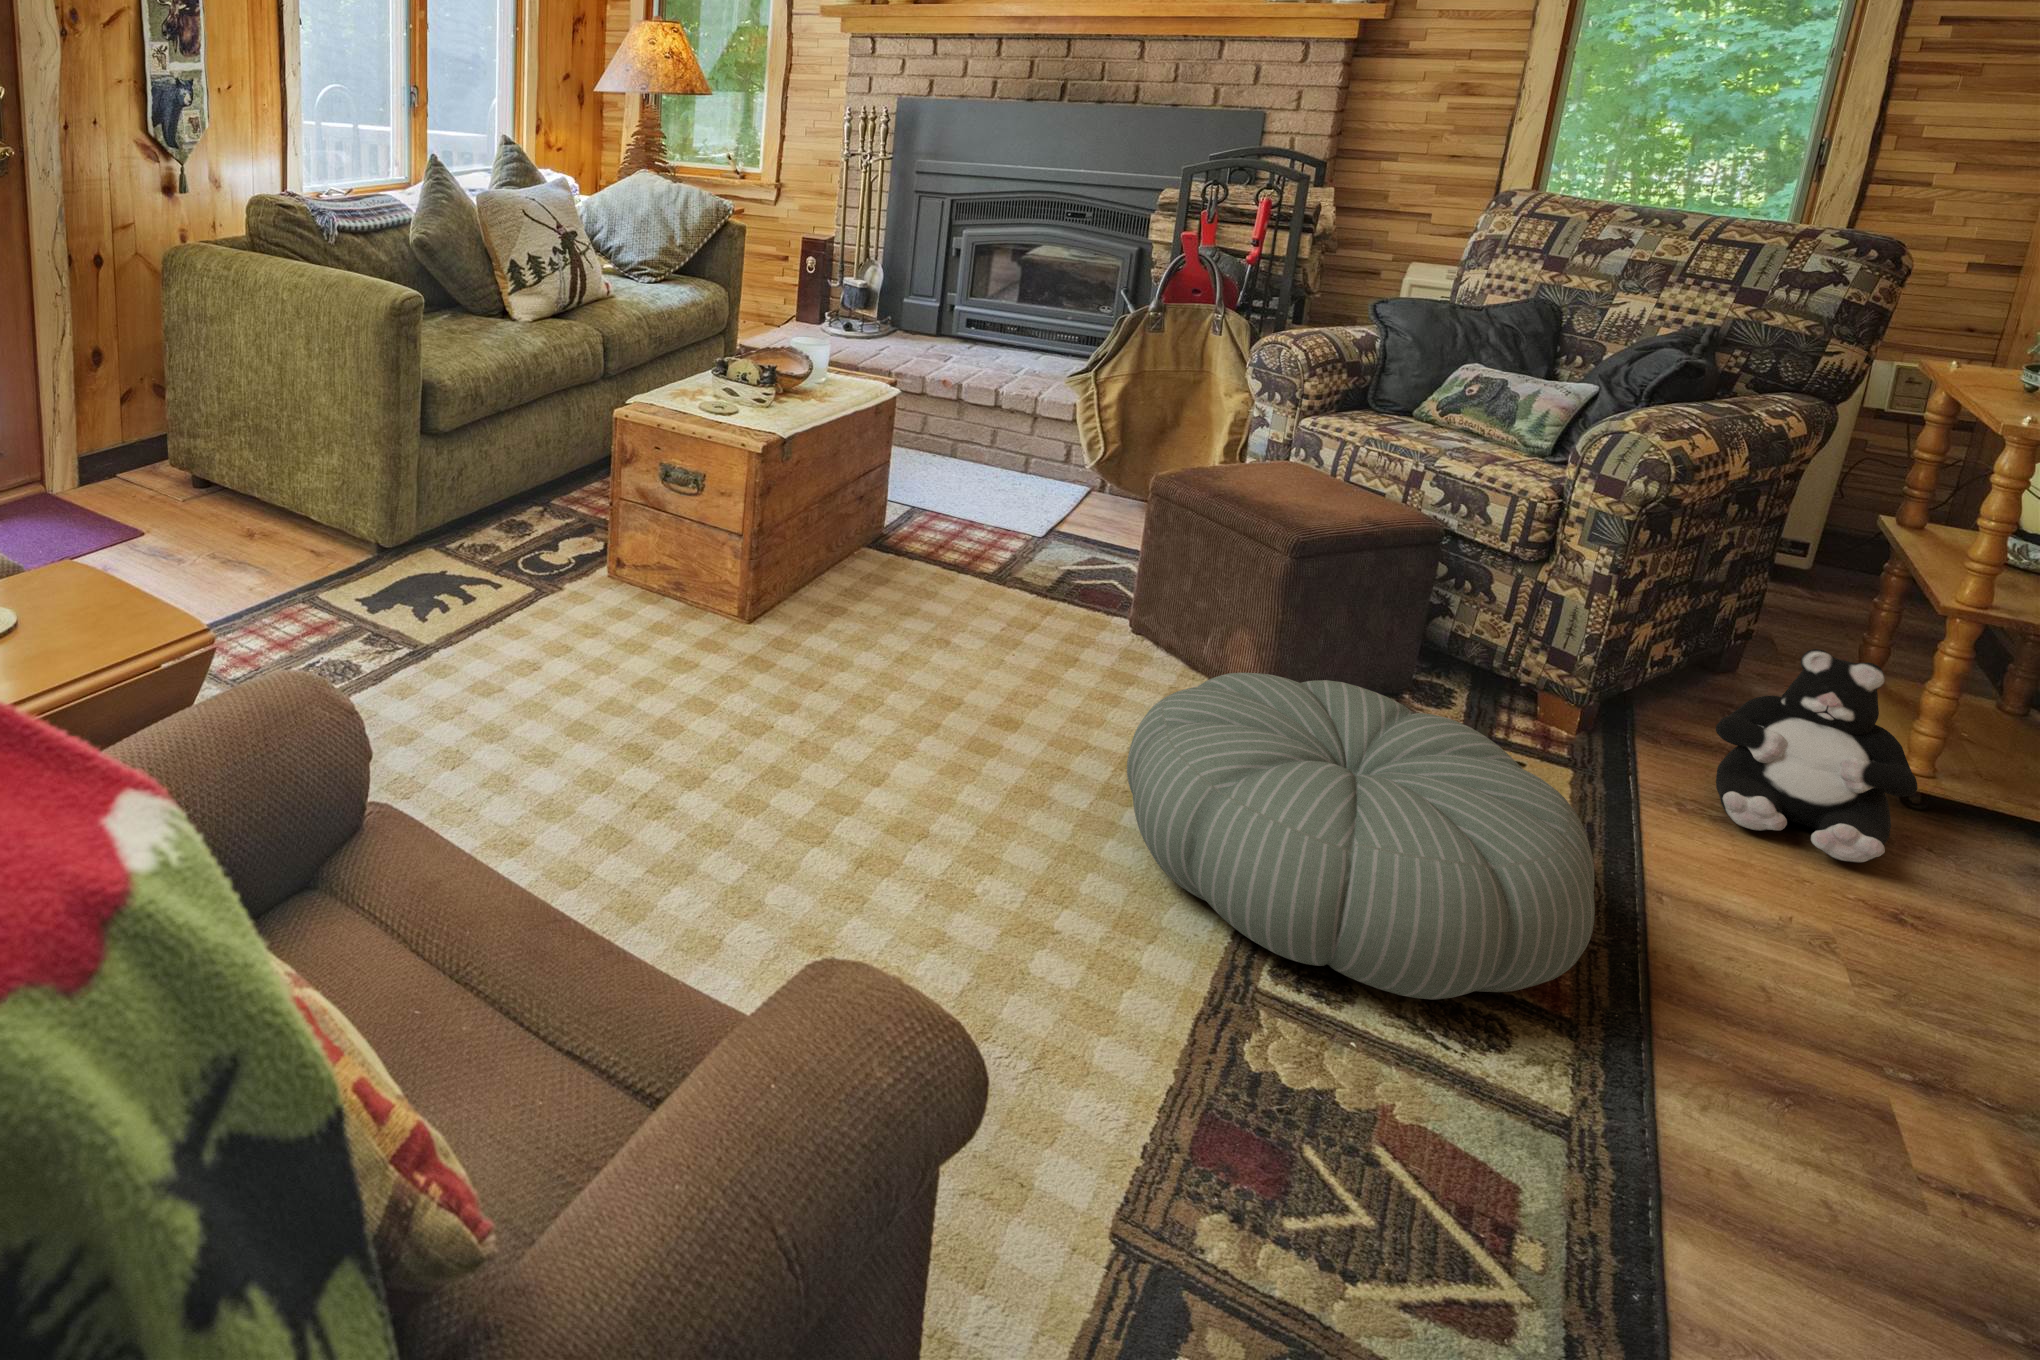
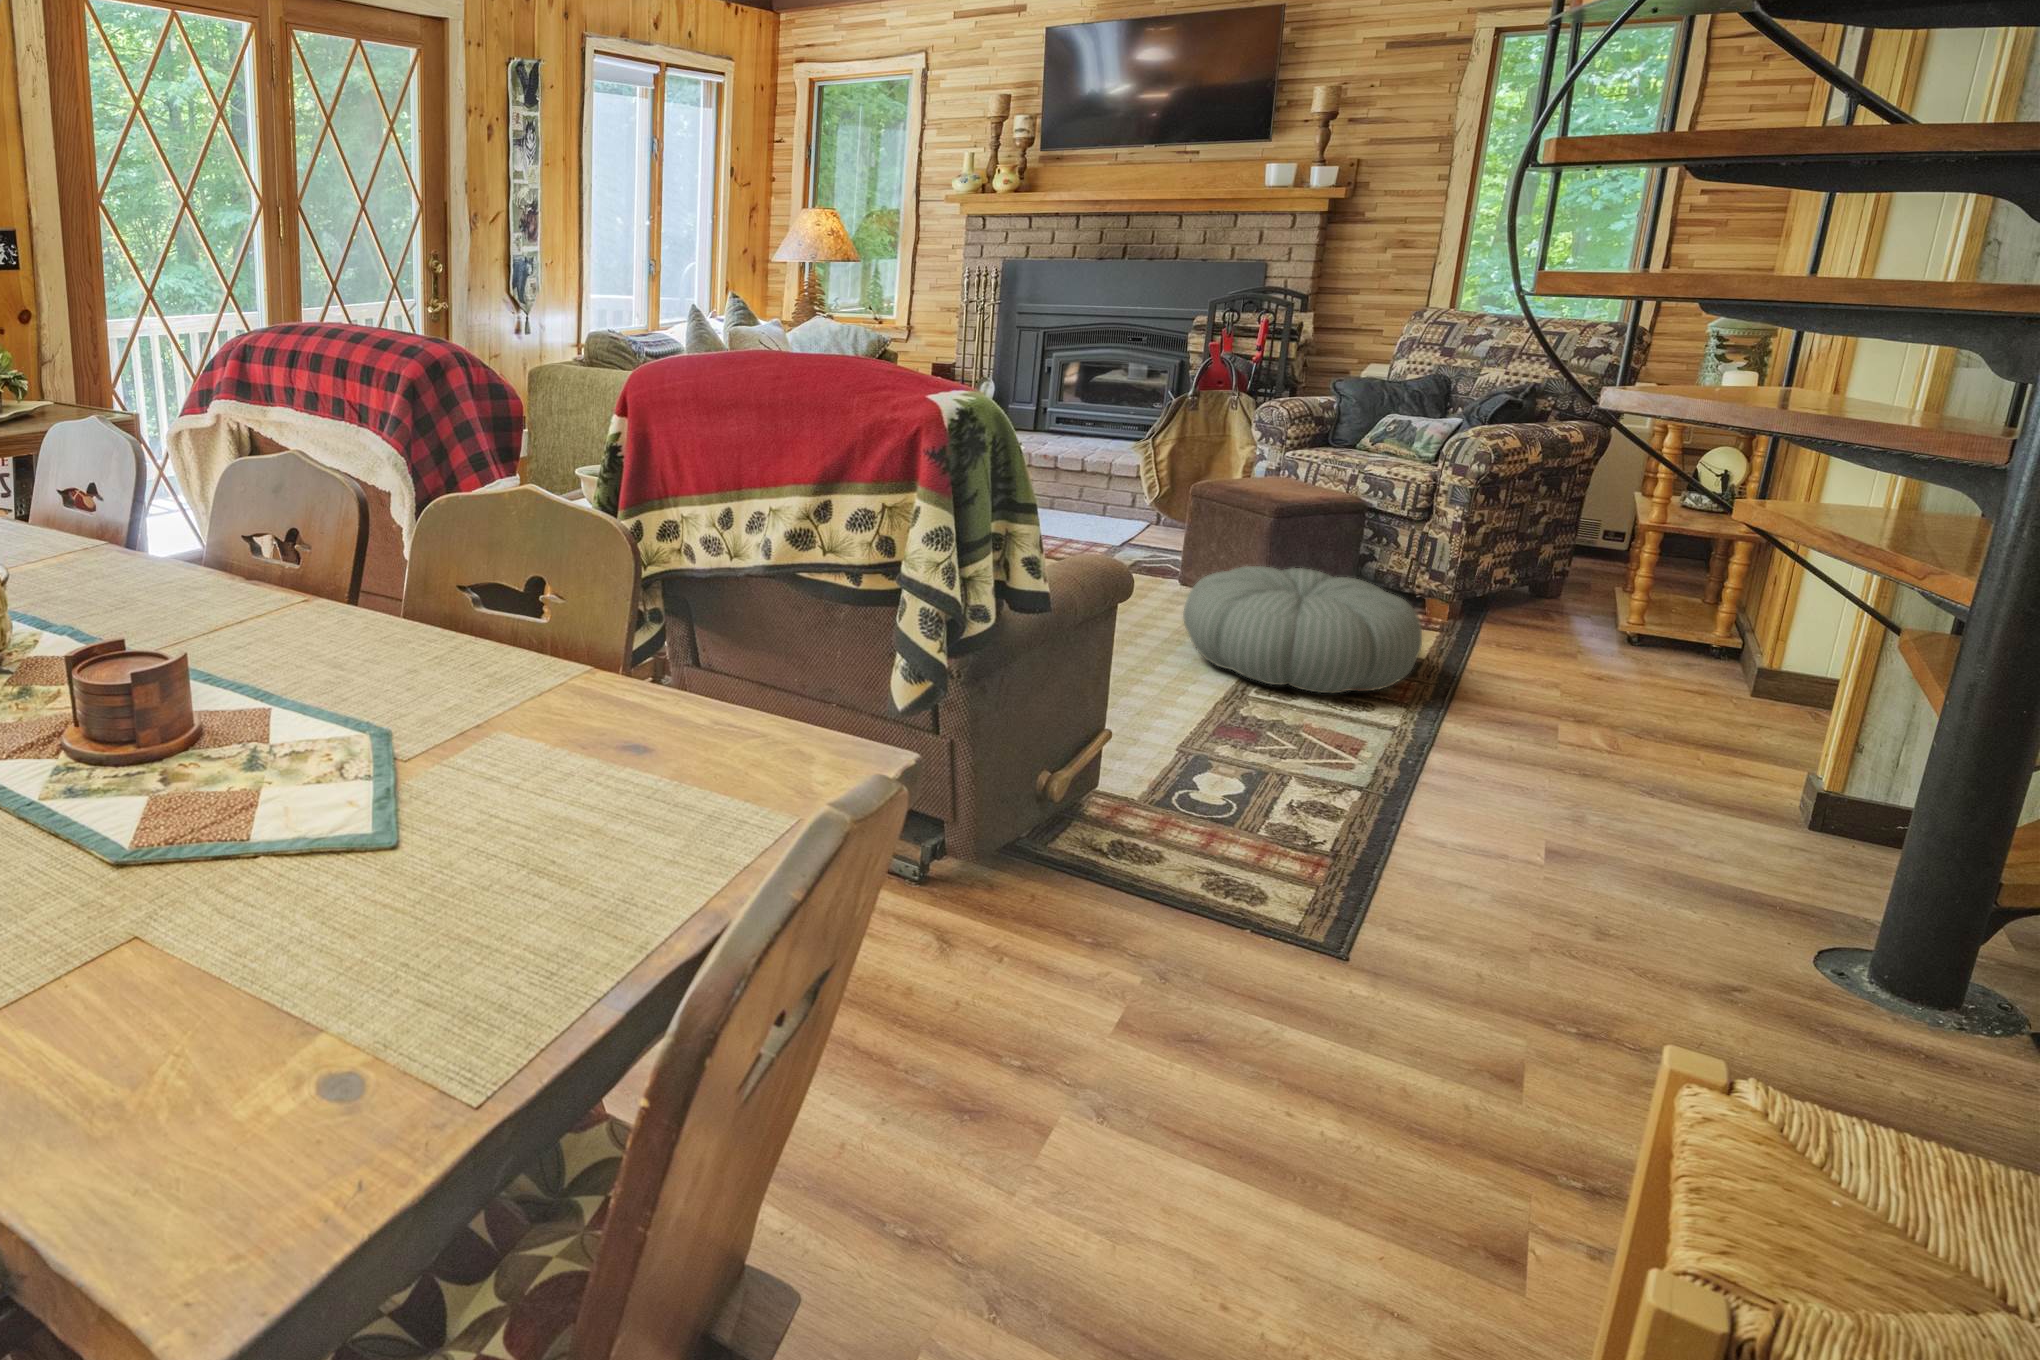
plush toy: present [1716,649,1918,862] -> none [1513,548,1616,655]

